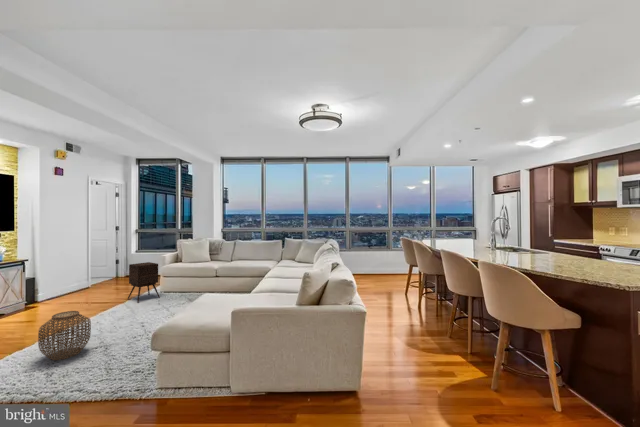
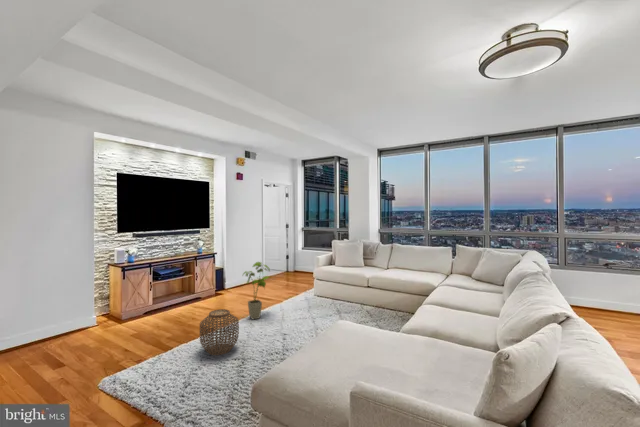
house plant: none [80,262,118,323] -> present [243,262,270,319]
side table: present [128,262,160,302] -> none [286,262,313,303]

